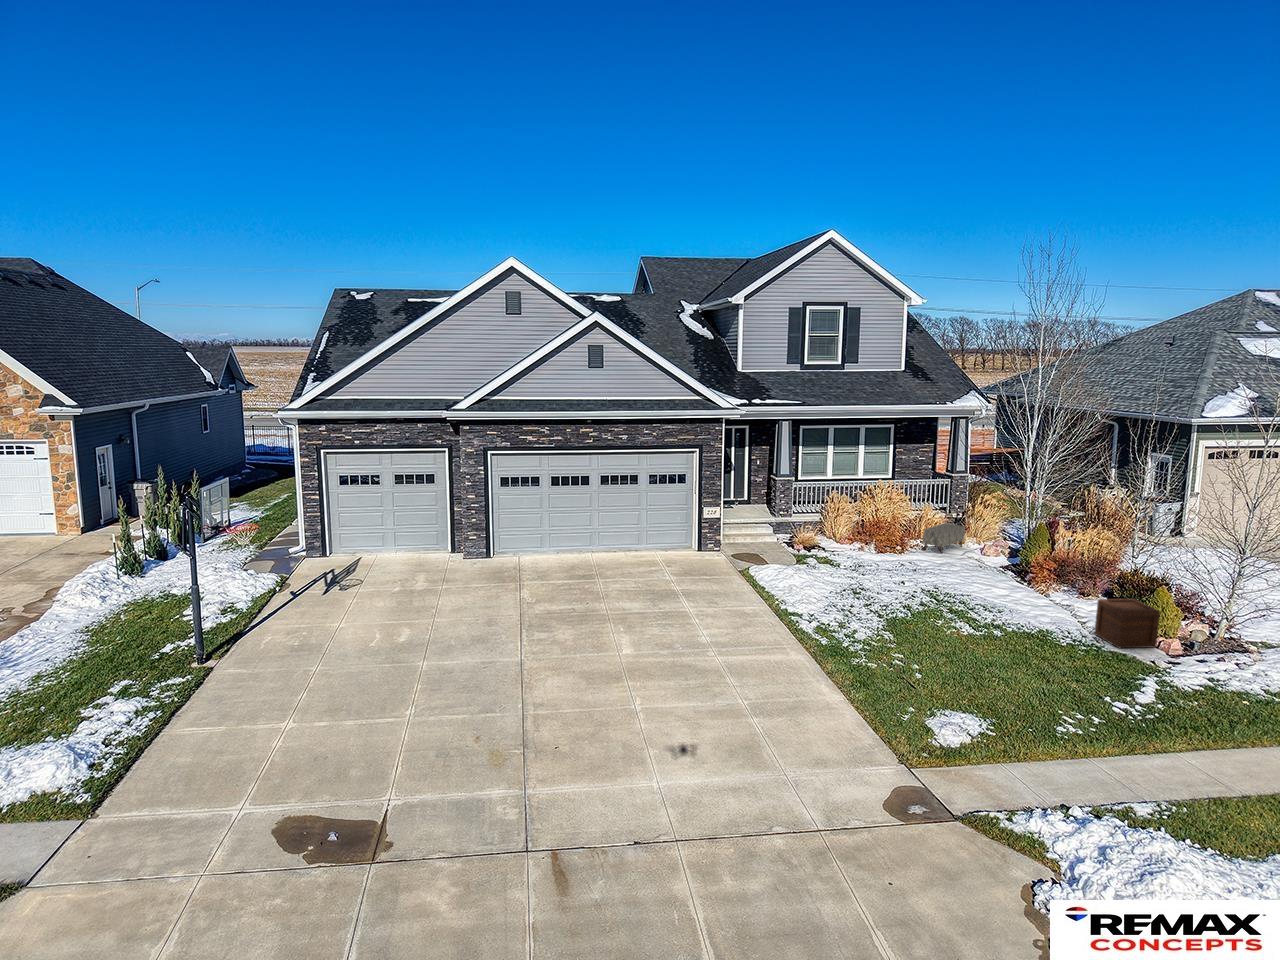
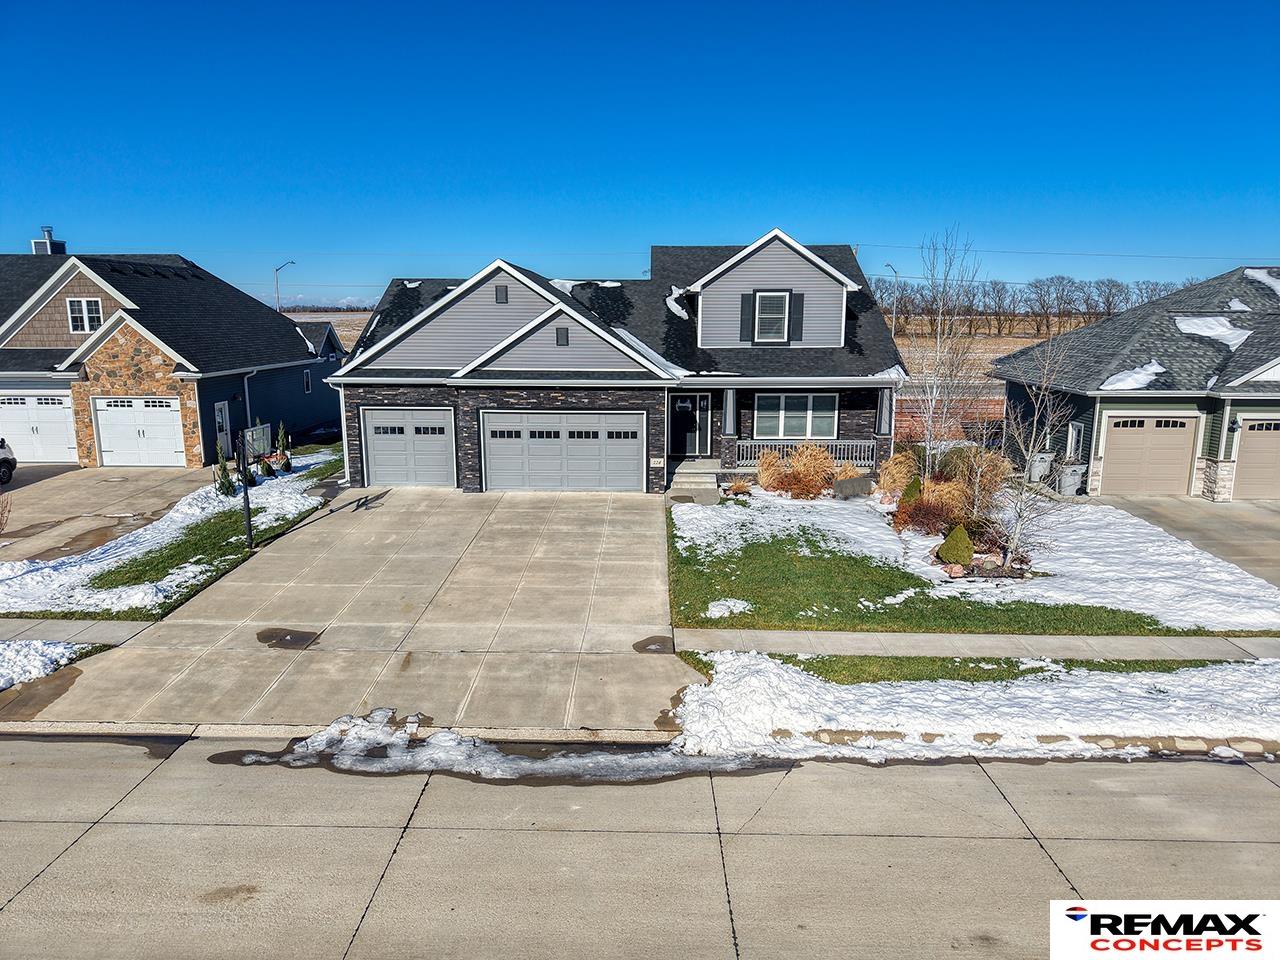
wooden crate: present [1095,599,1160,648] -> none [900,532,941,570]

